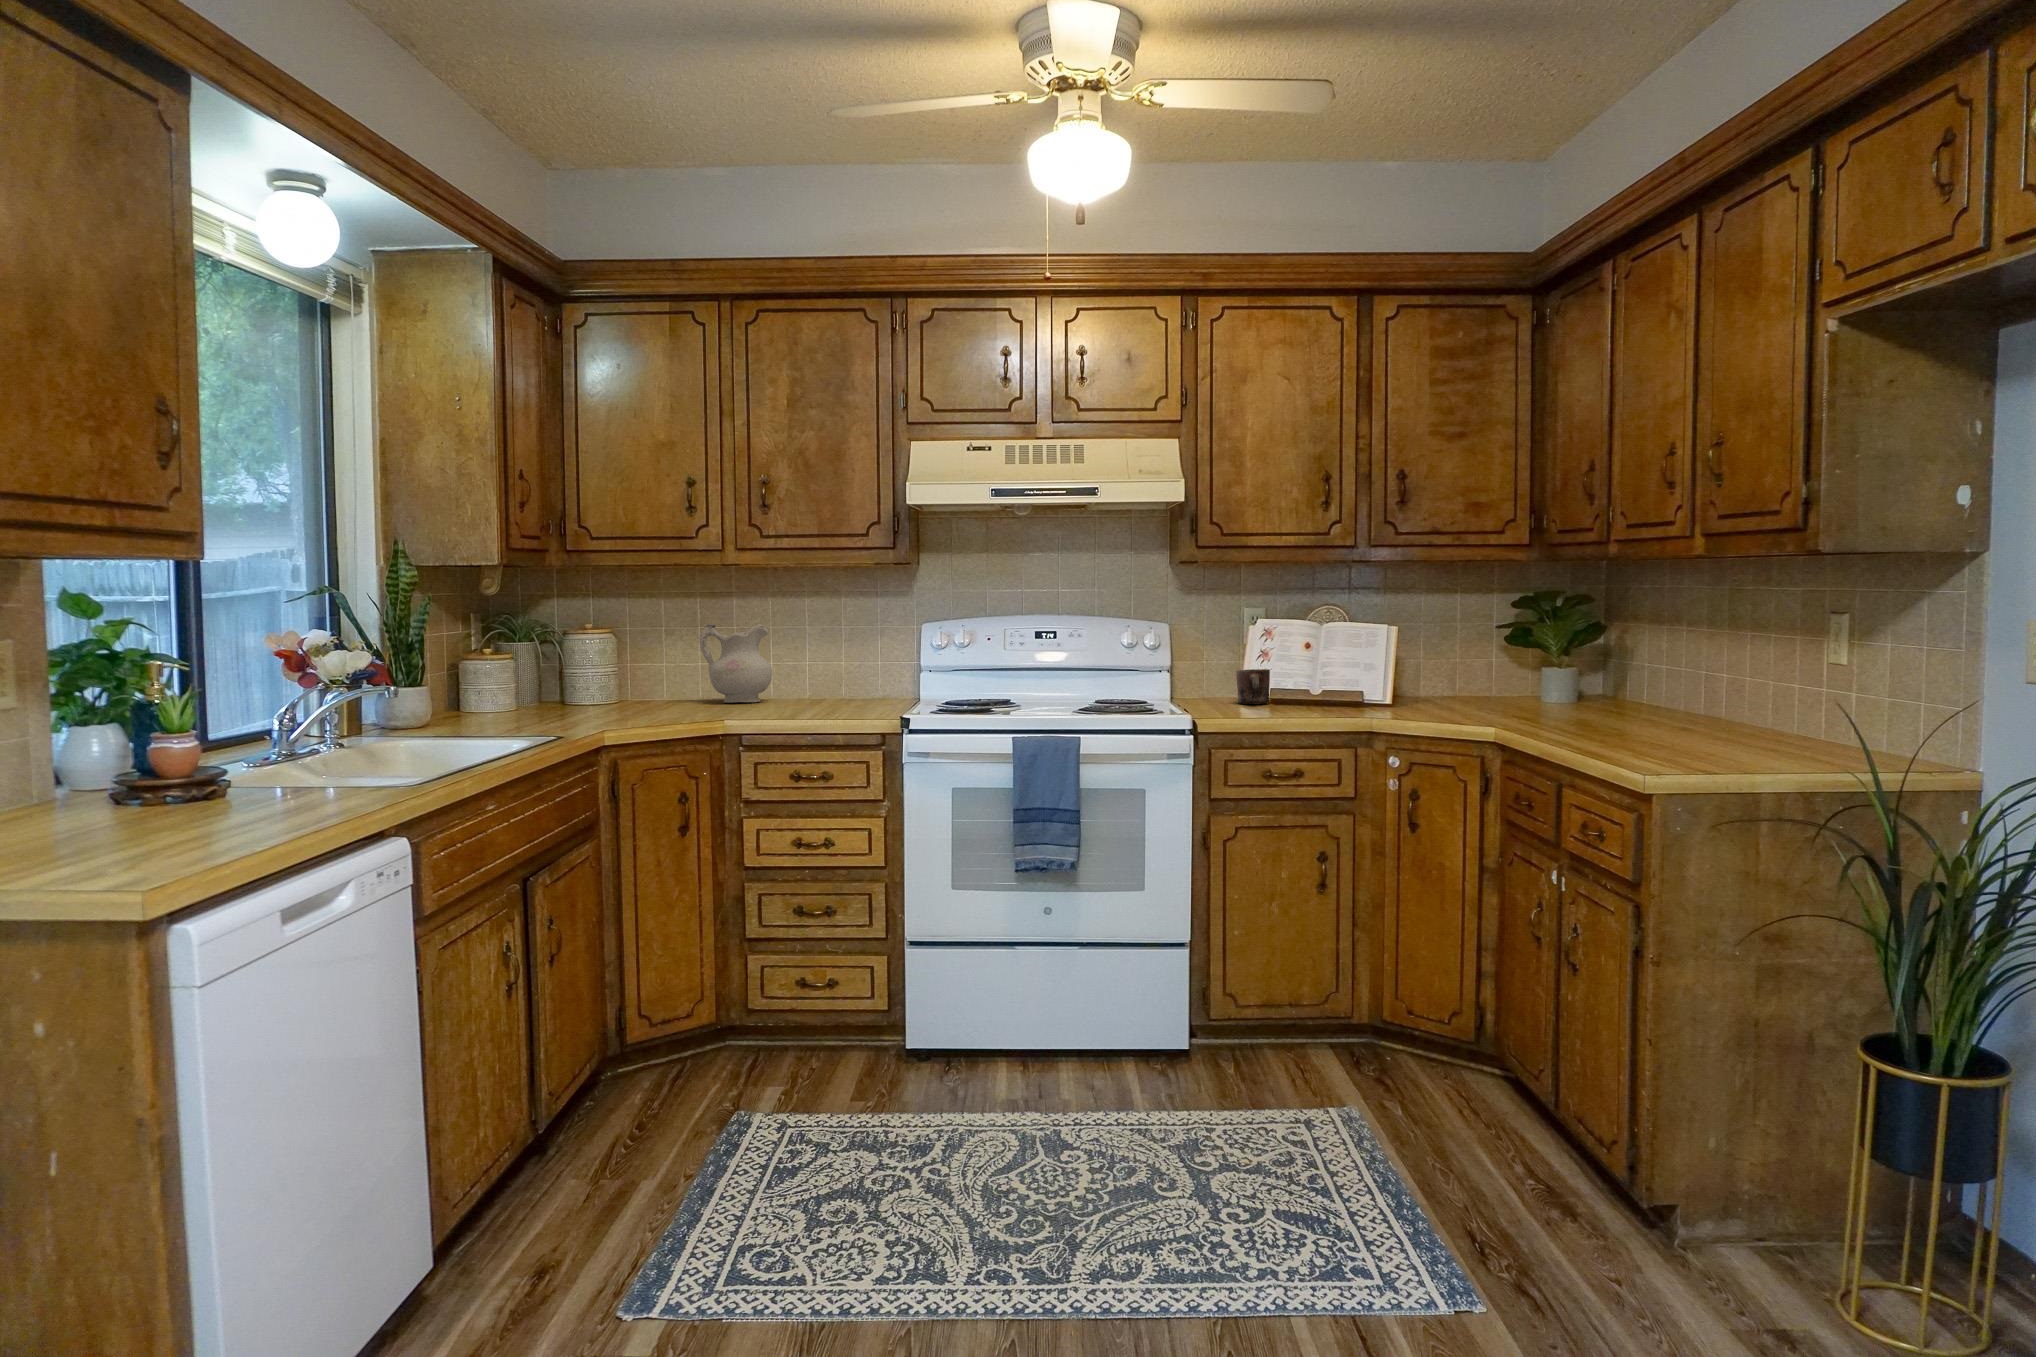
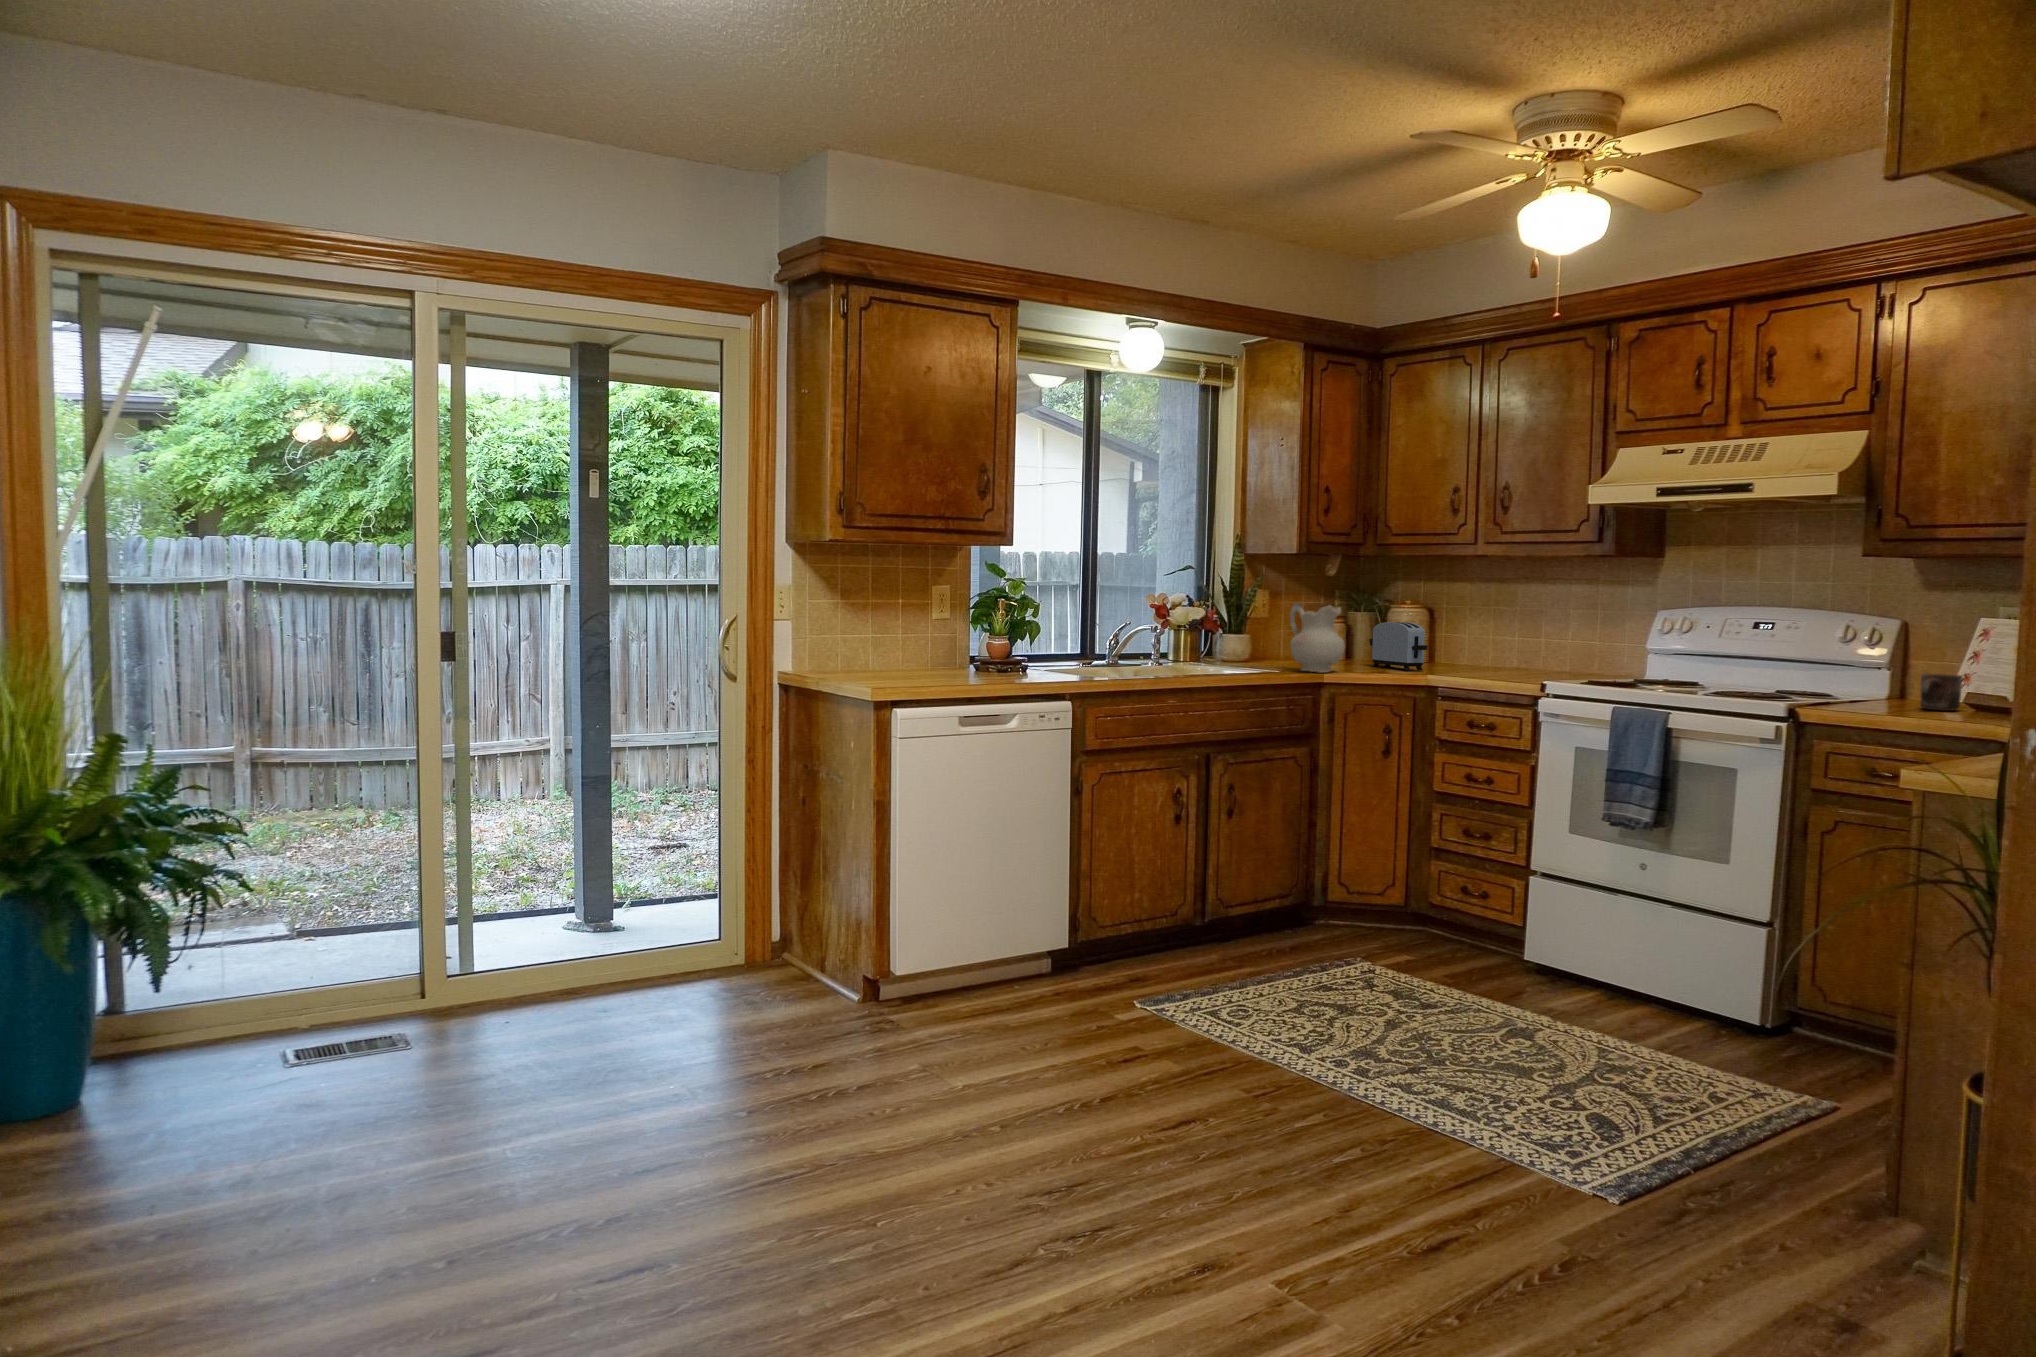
ceramic pitcher: present [700,624,772,703] -> present [1290,603,1345,672]
toaster: none [614,653,714,716] -> present [1369,622,1428,670]

